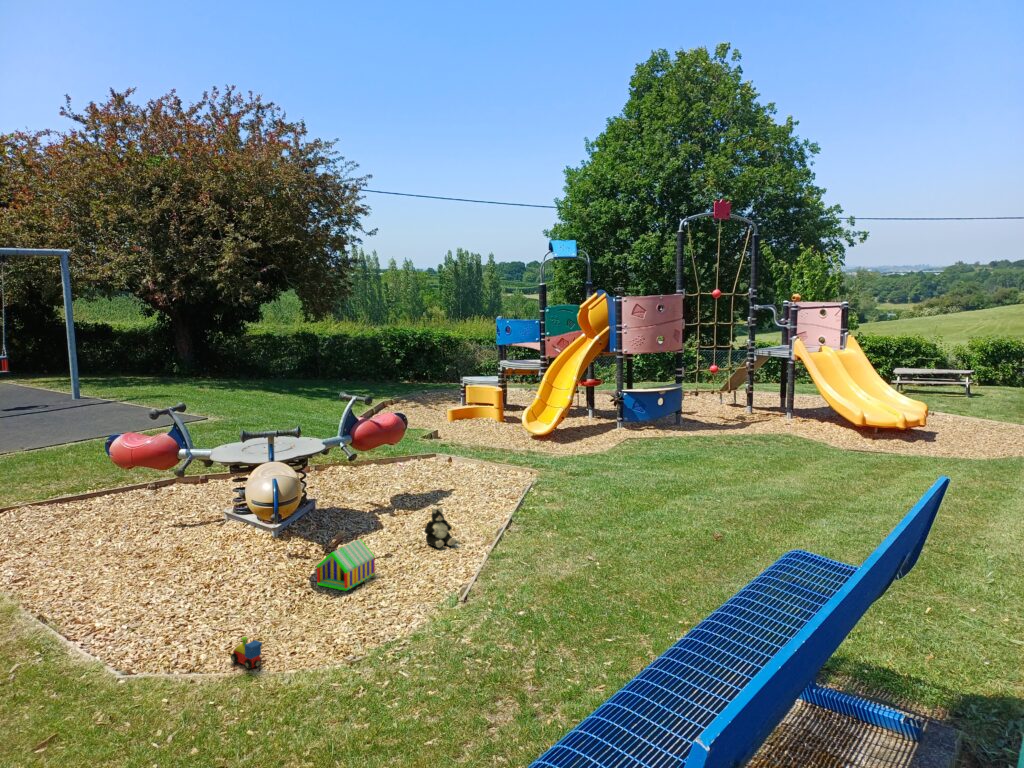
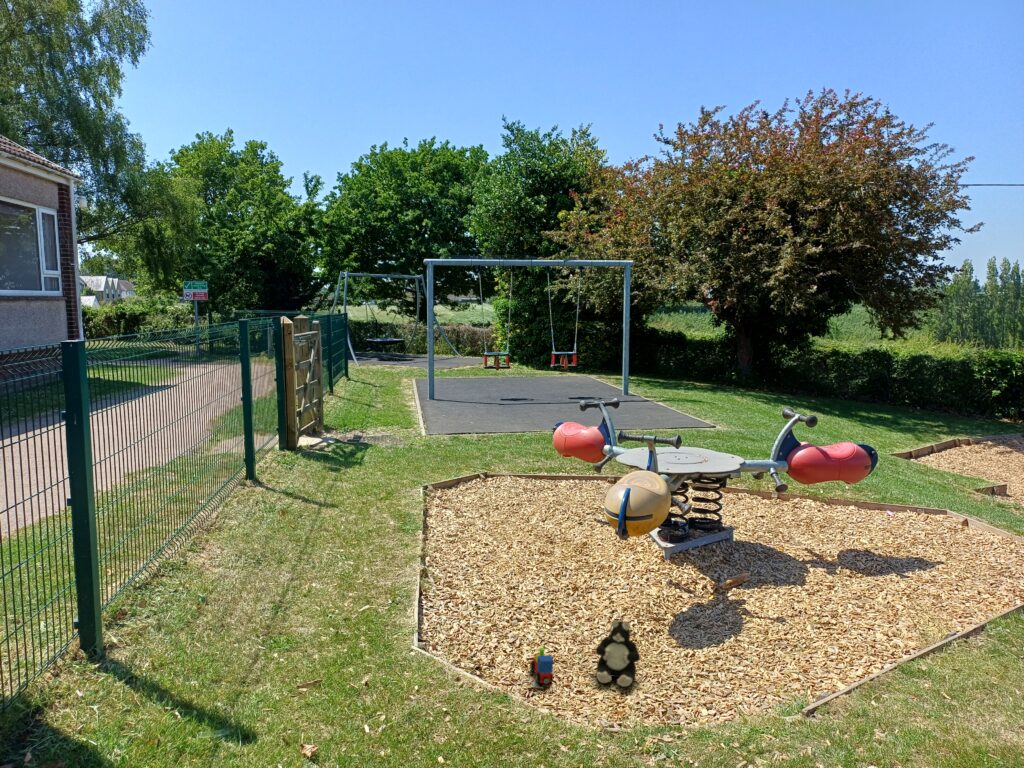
plush toy: present [425,508,457,548] -> present [596,620,640,687]
toy house: present [317,539,375,591] -> none [669,585,744,640]

